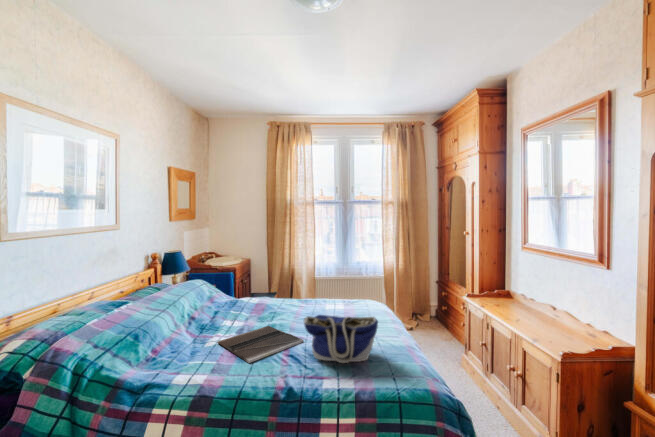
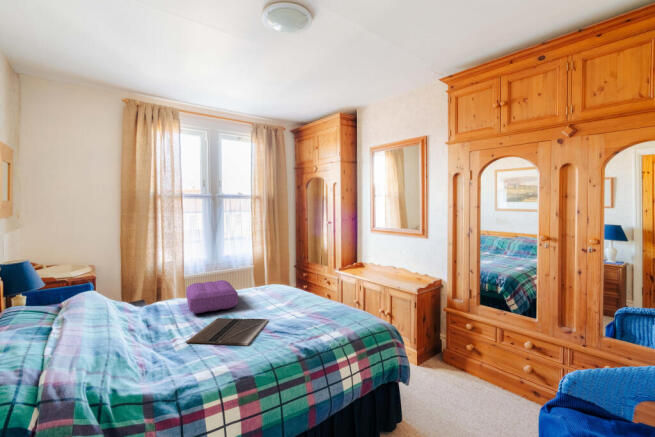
pillow: none [255,287,310,318] -> present [186,280,238,313]
tote bag: present [304,315,378,363] -> none [288,283,344,327]

